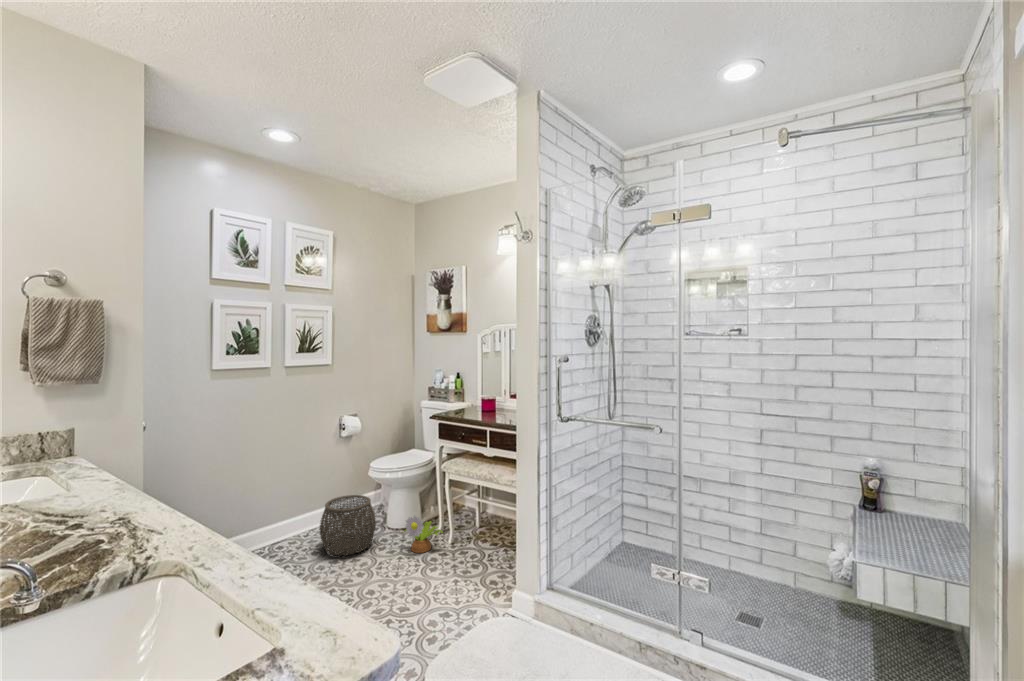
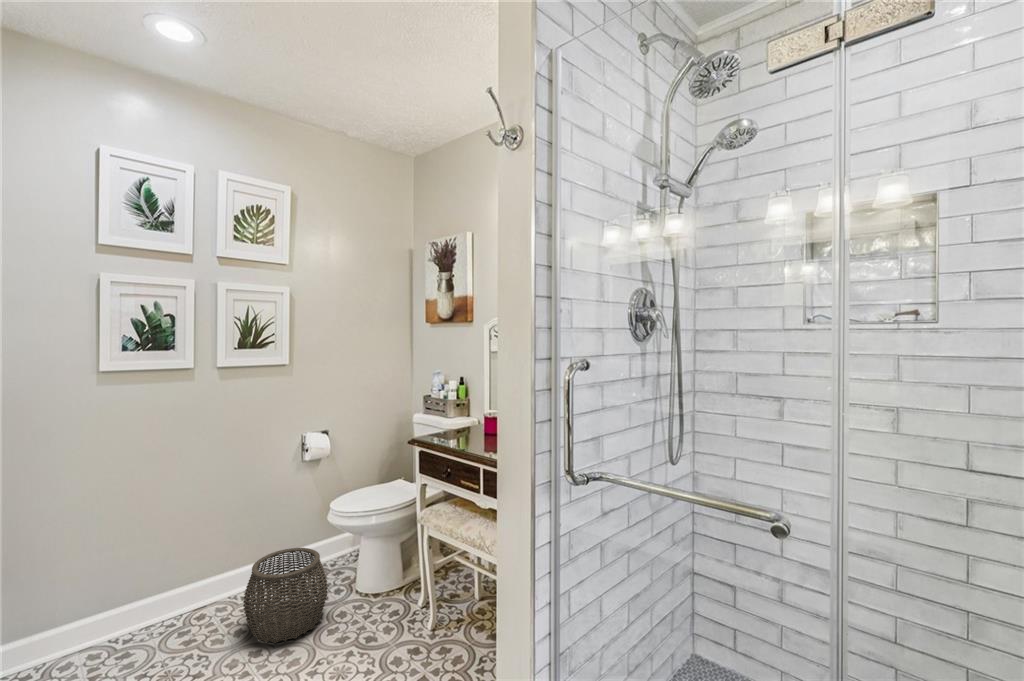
decorative plant: present [402,515,443,553] -> none [357,590,416,647]

